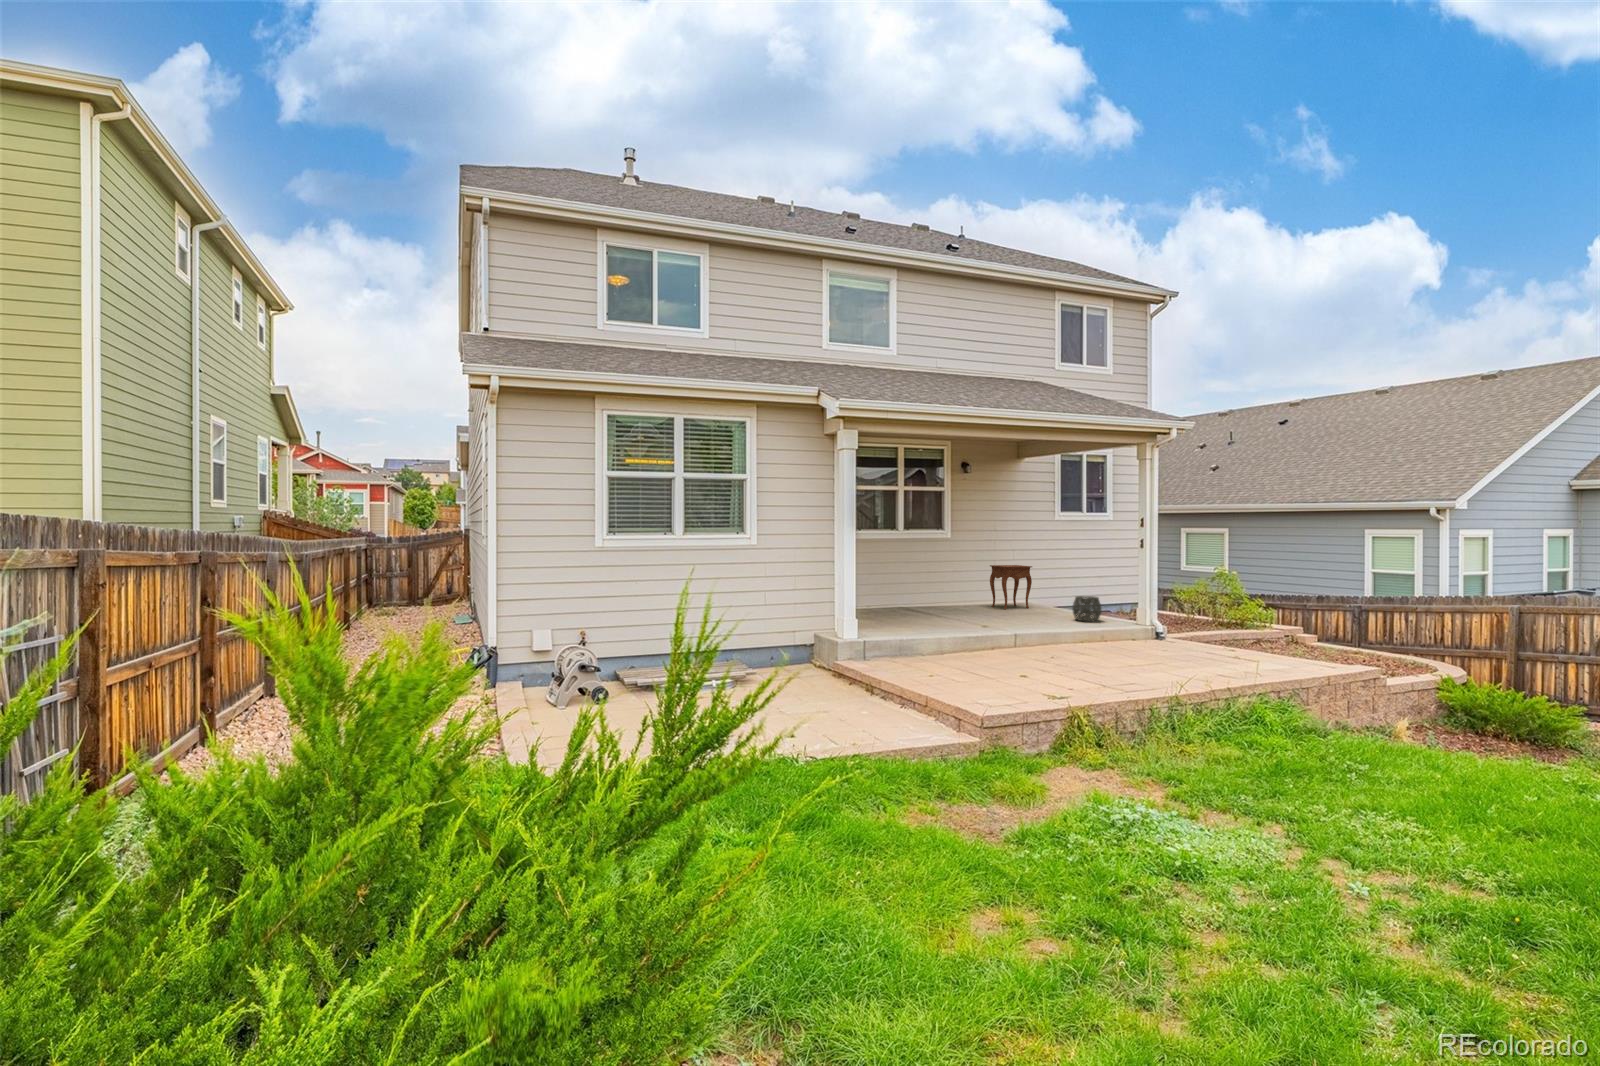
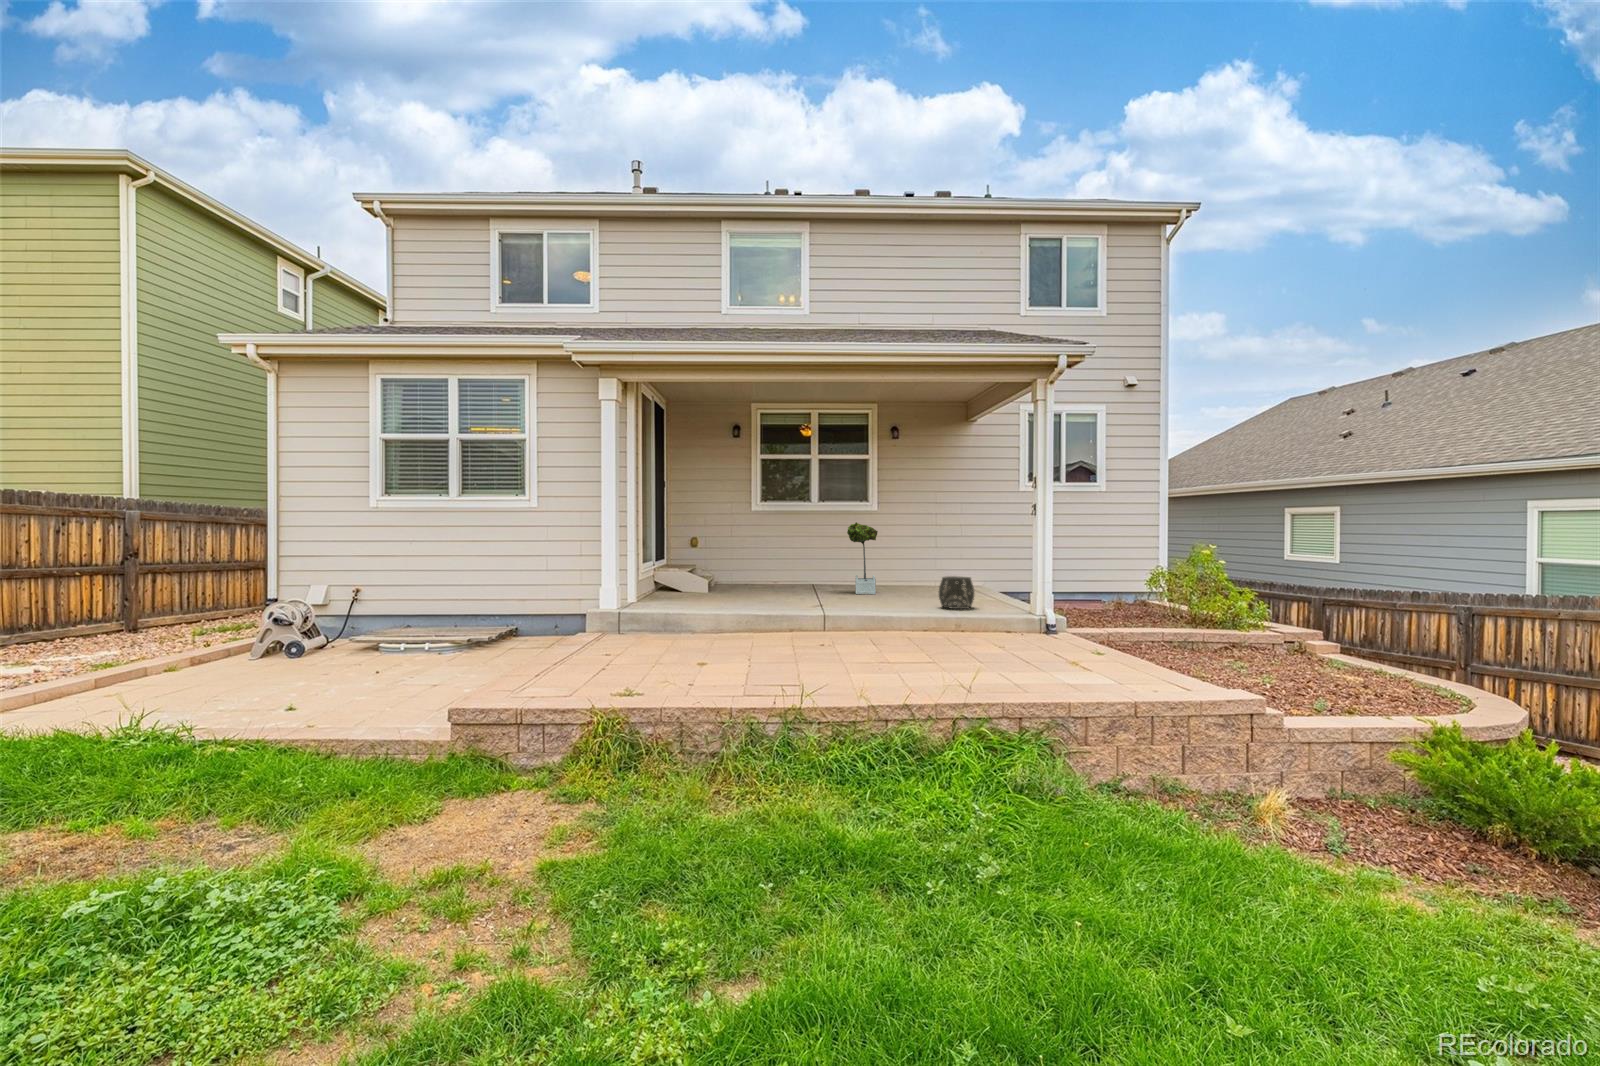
potted tree: none [957,549,984,610] -> present [847,522,878,594]
side table: present [990,565,1032,609] -> none [895,542,939,594]

